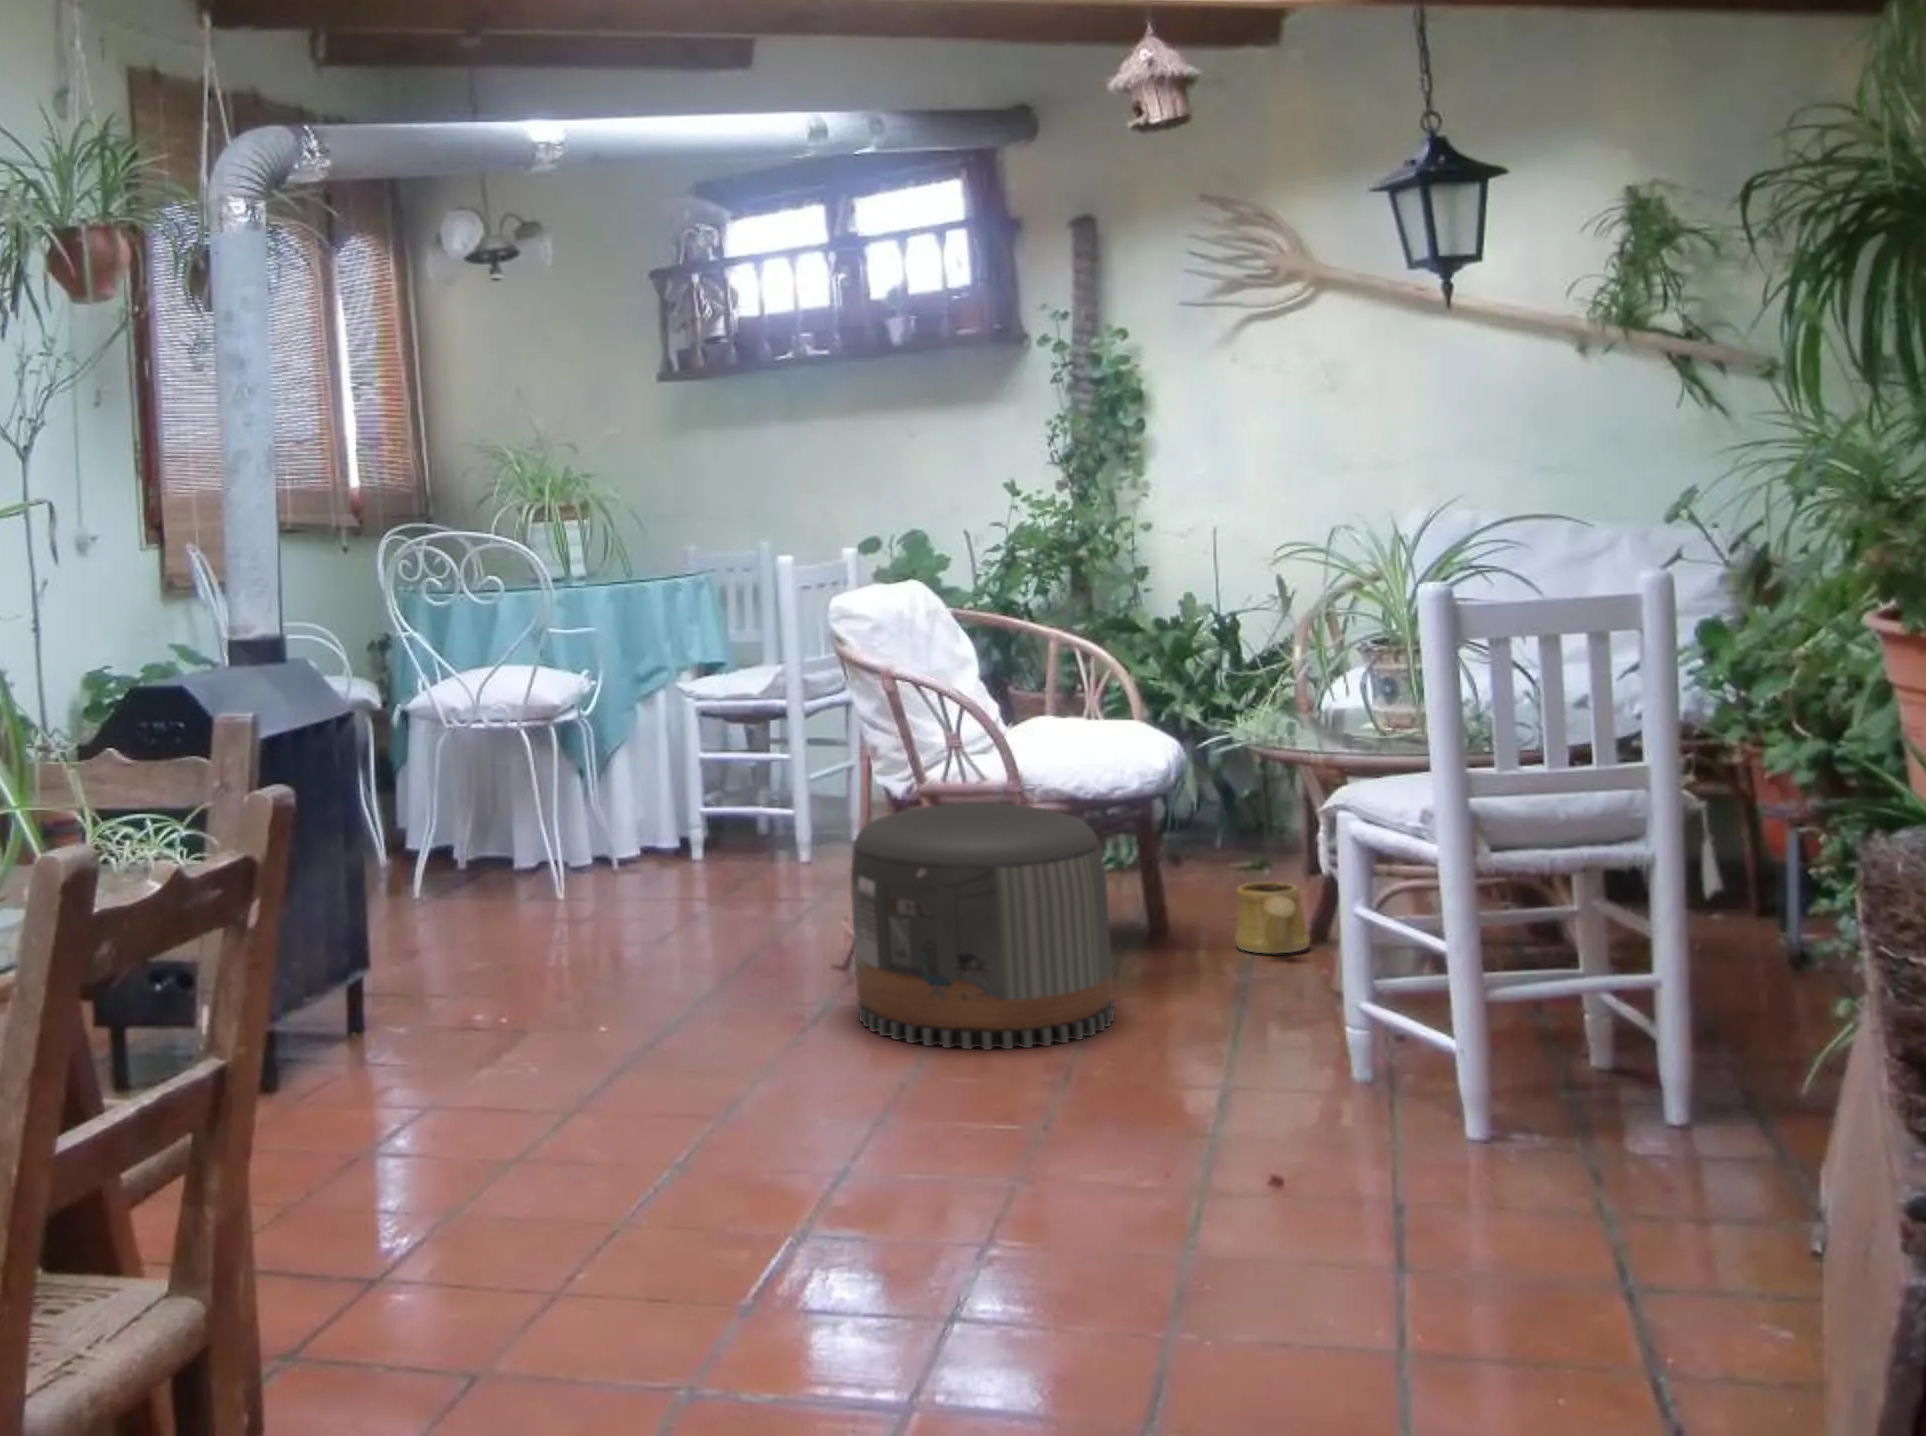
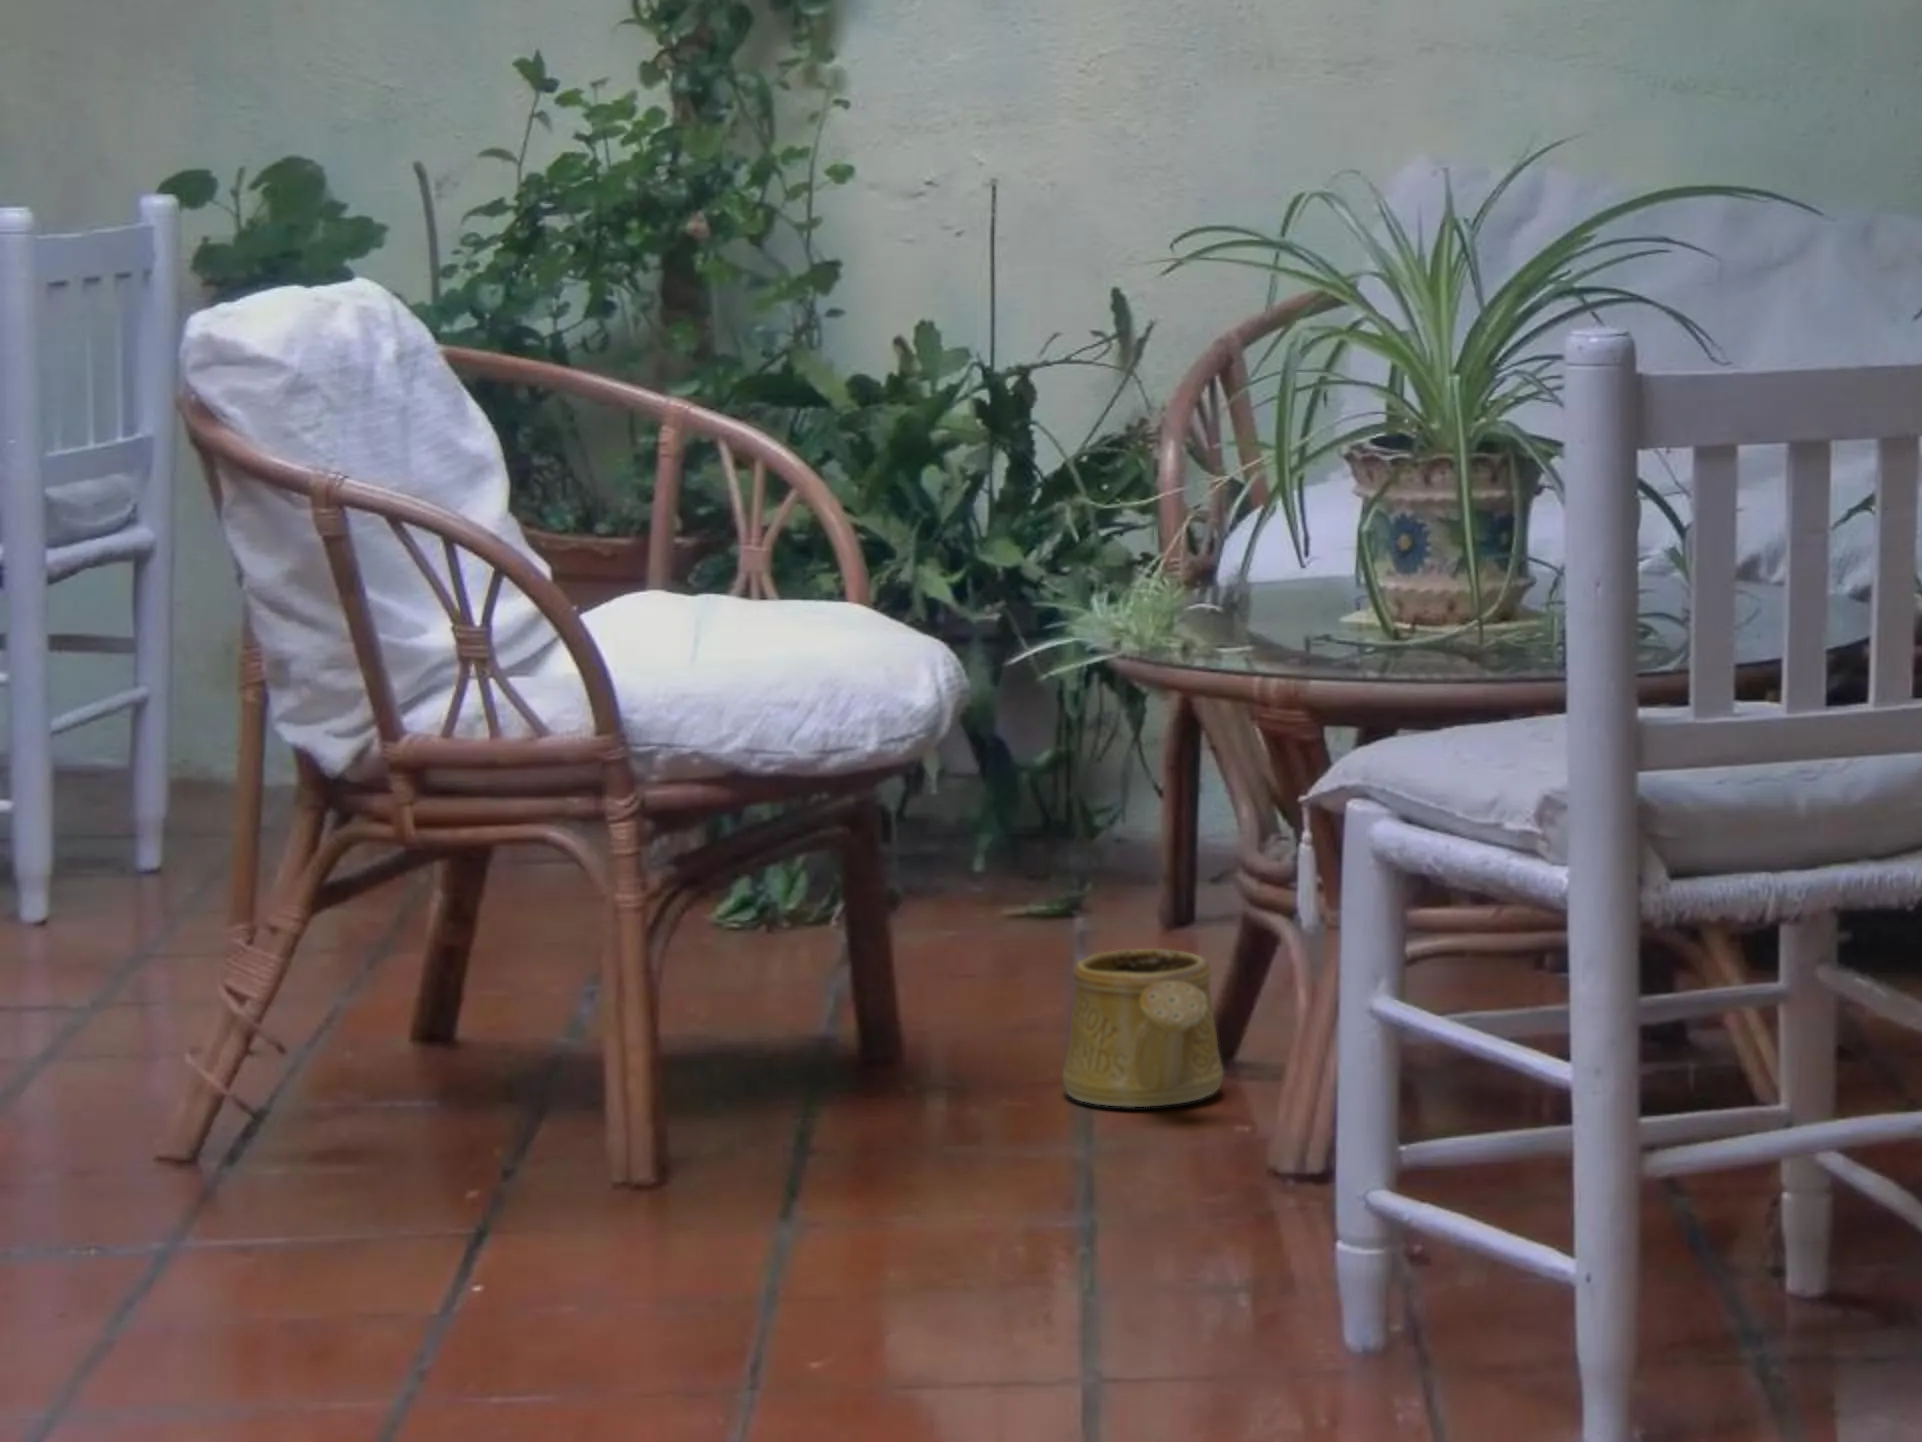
pouf: present [851,802,1113,1050] -> none [214,784,840,1375]

